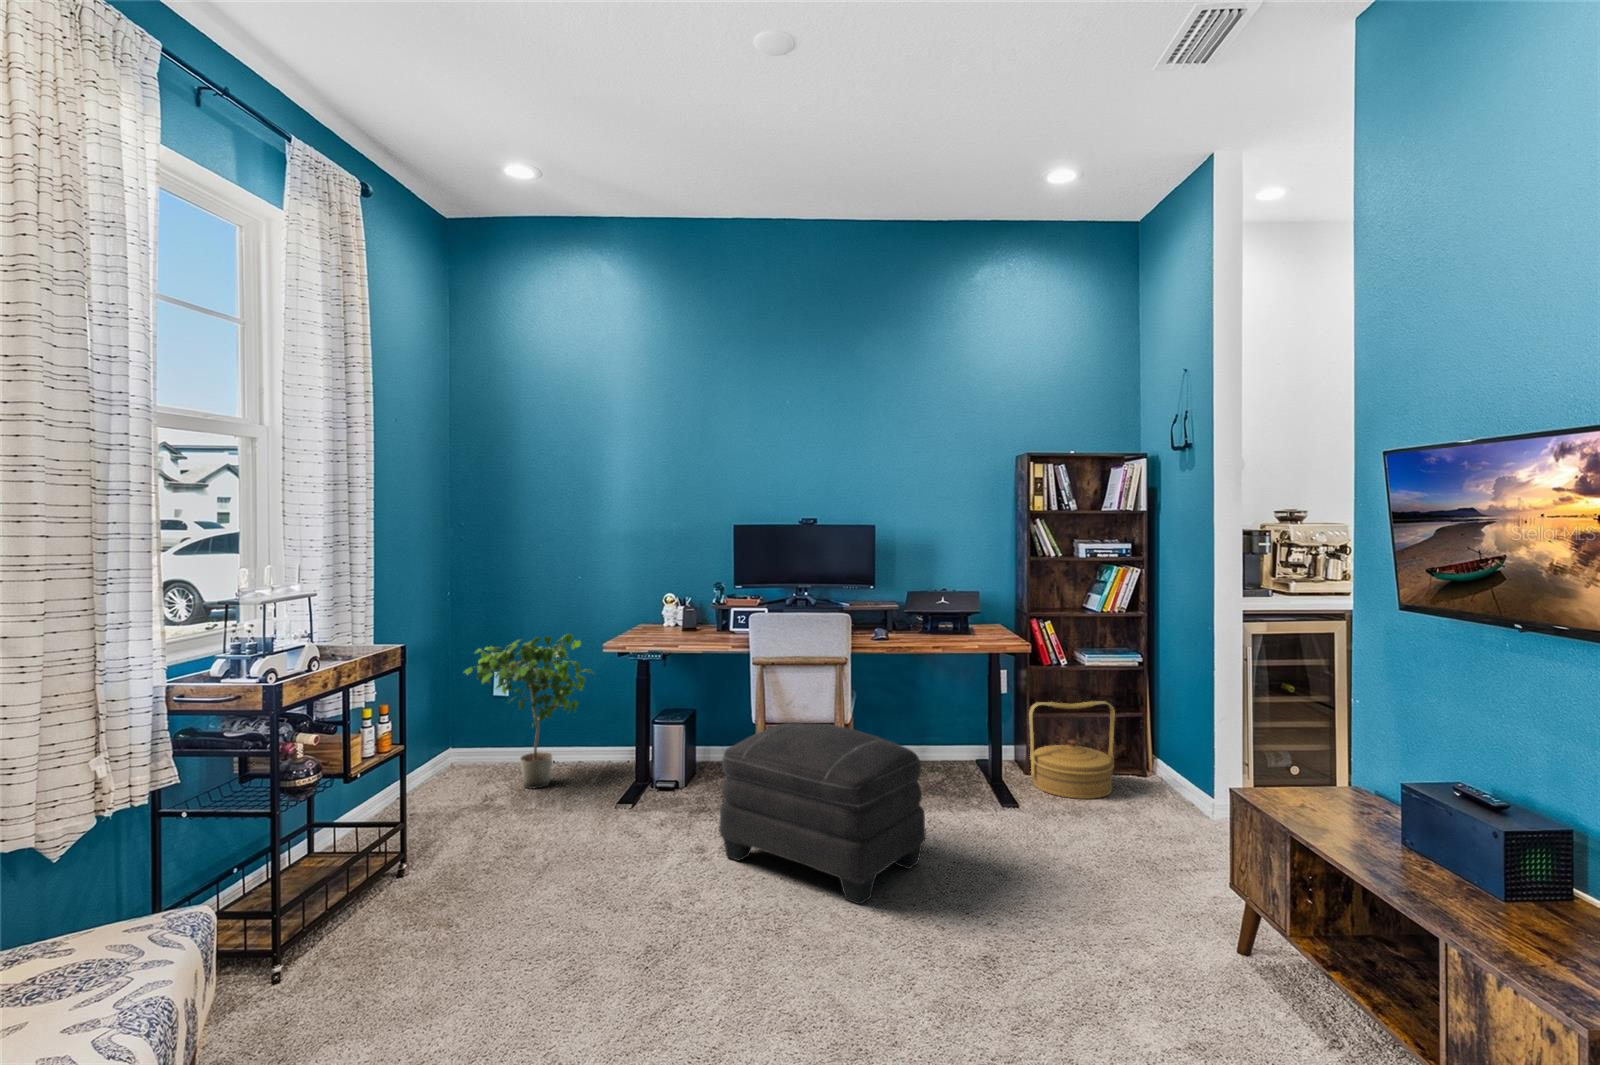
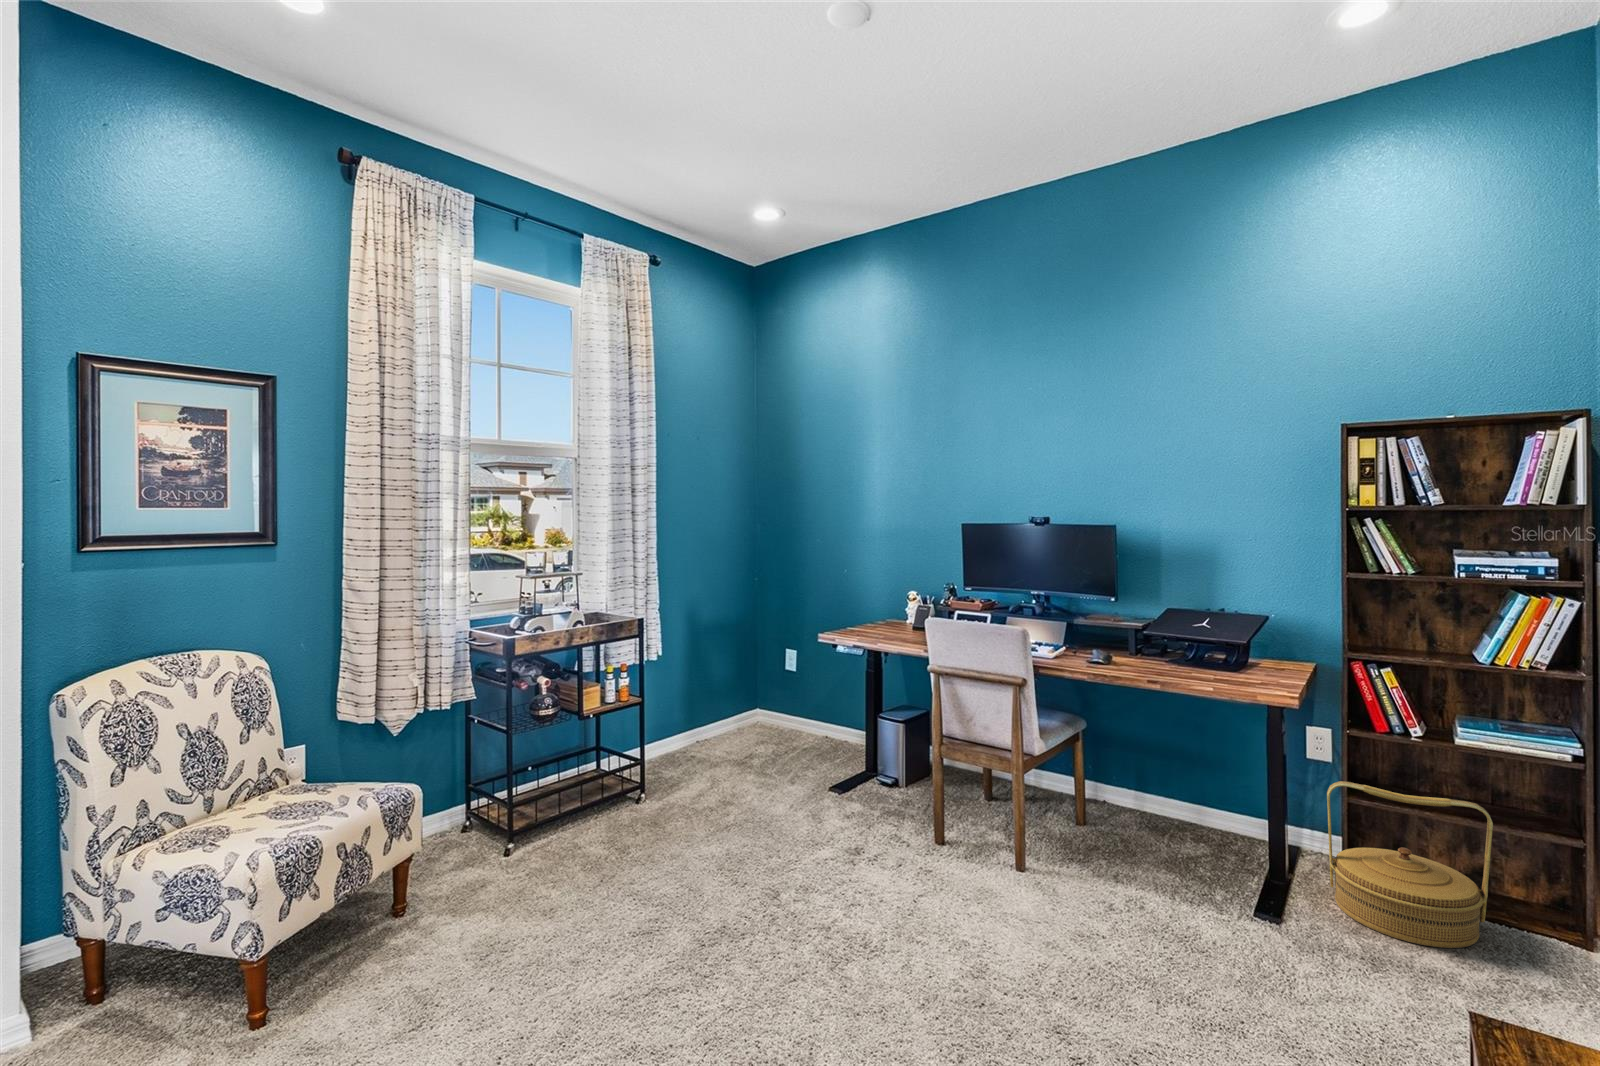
potted plant: present [464,634,593,789] -> none [741,623,848,757]
ottoman: present [719,723,926,904] -> none [853,740,1054,955]

